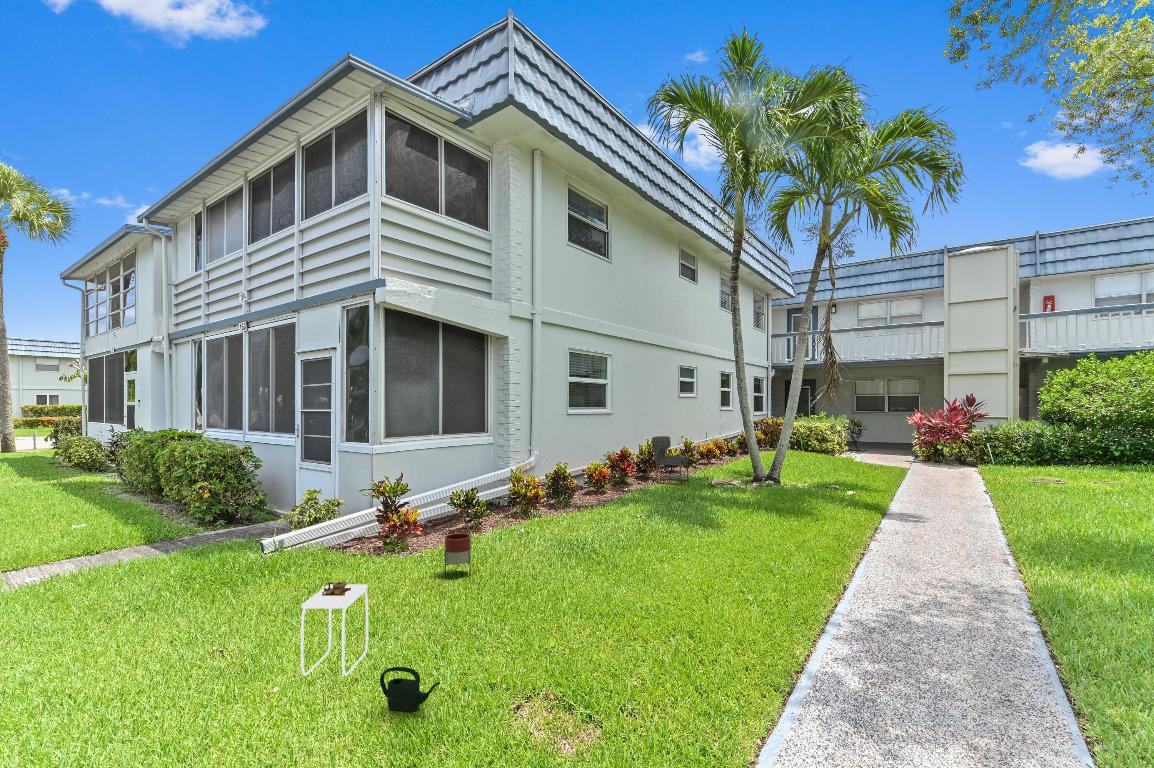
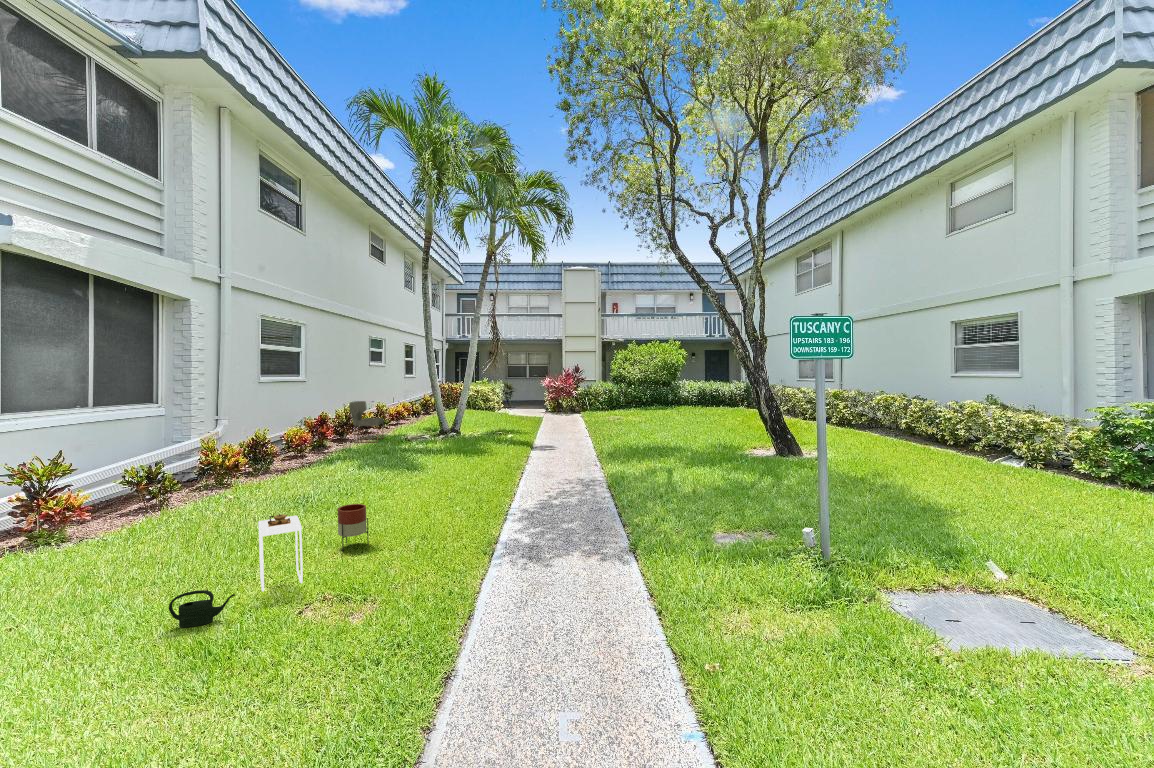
planter: present [445,533,471,578] -> present [338,504,369,552]
side table: present [301,582,368,676] -> present [258,514,303,591]

